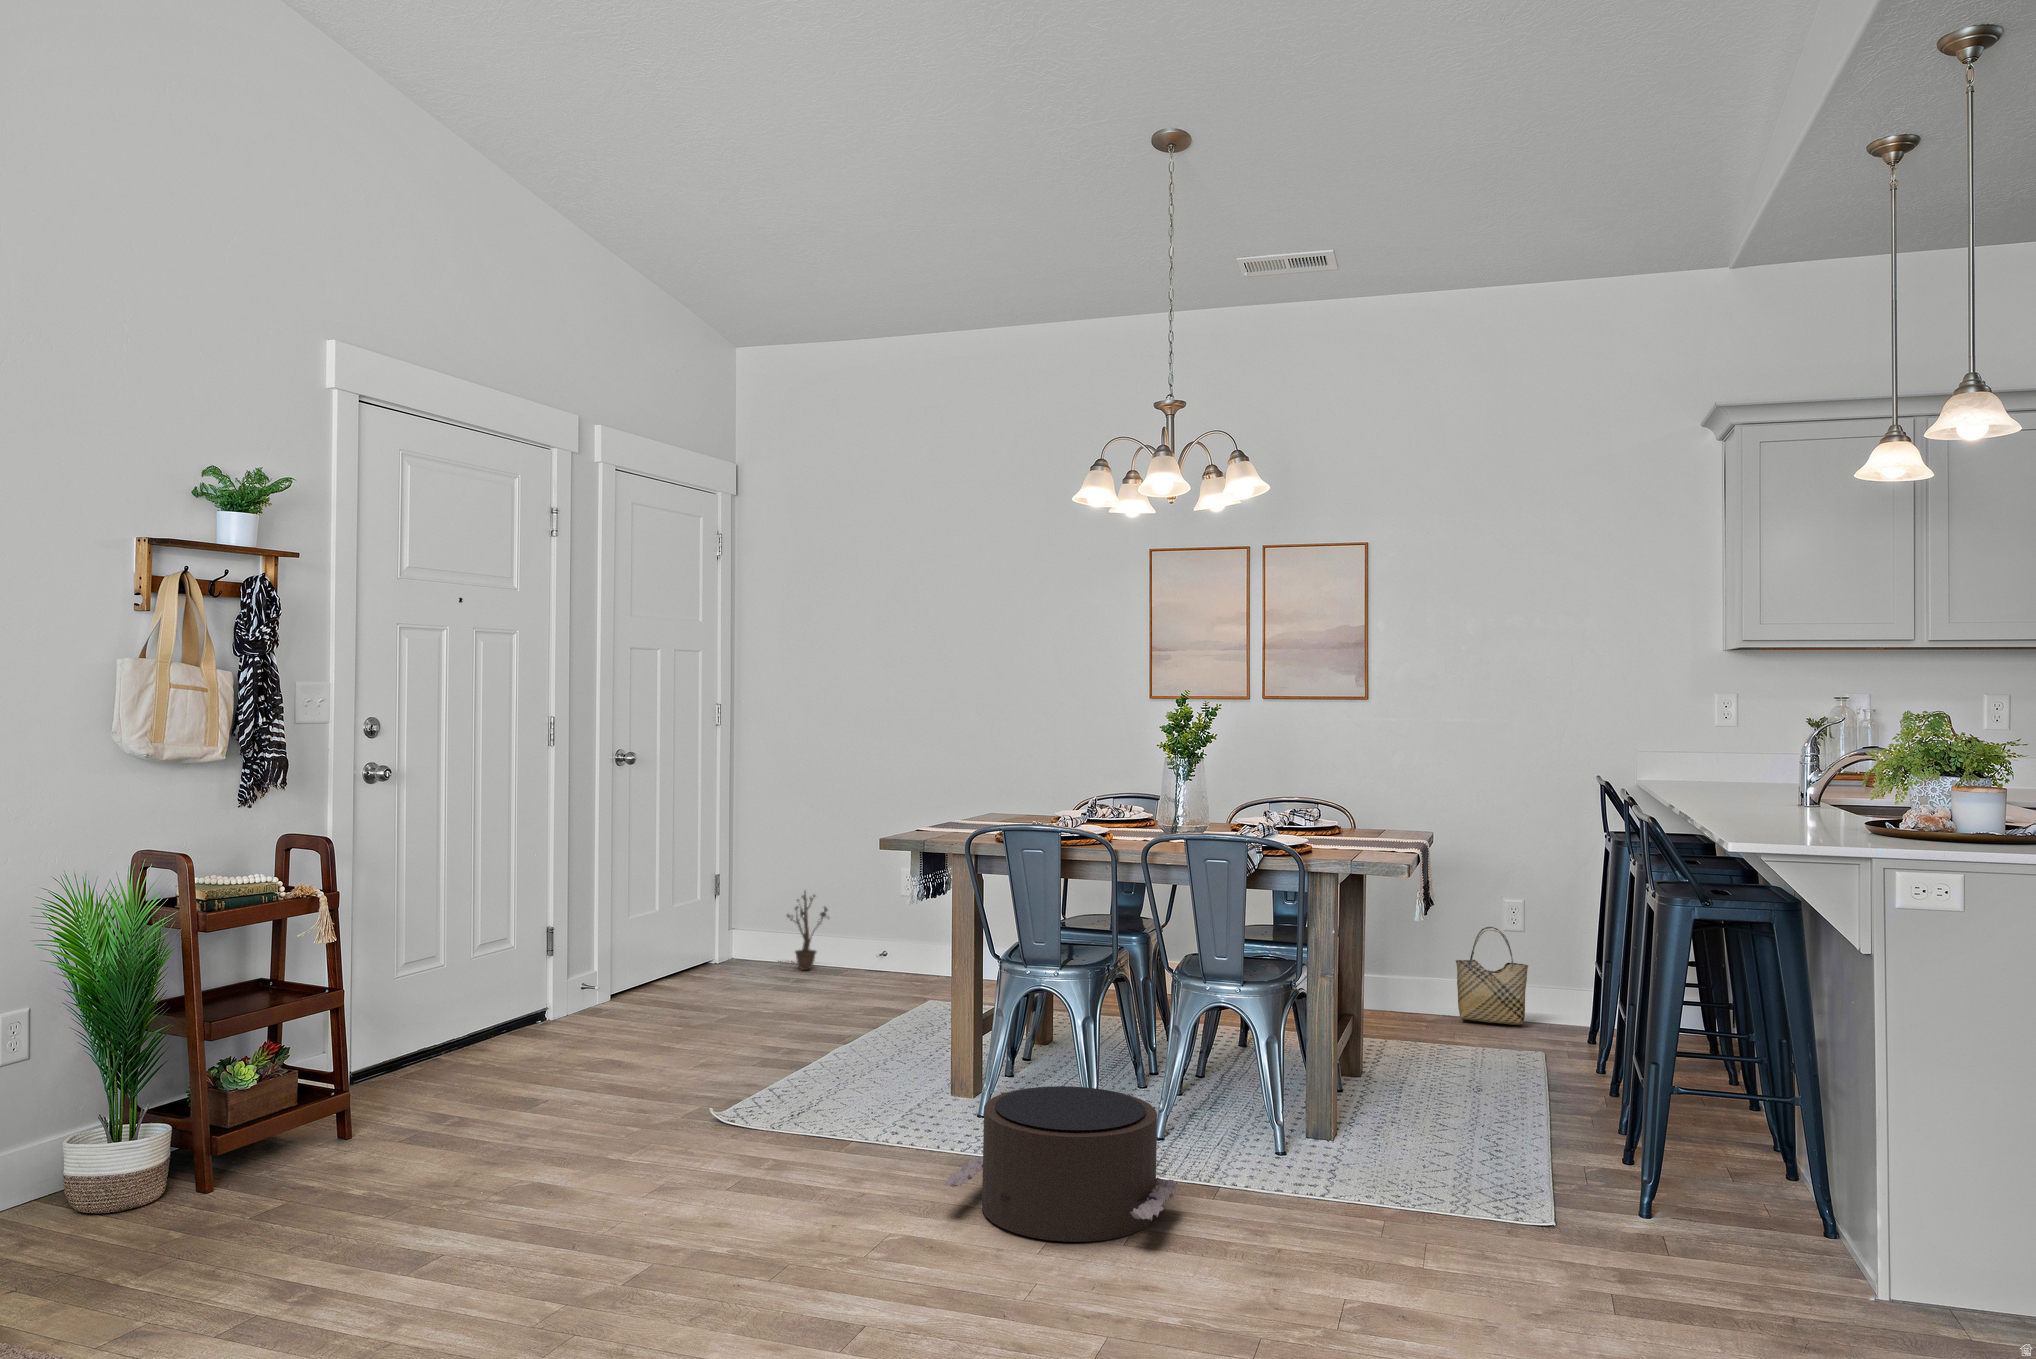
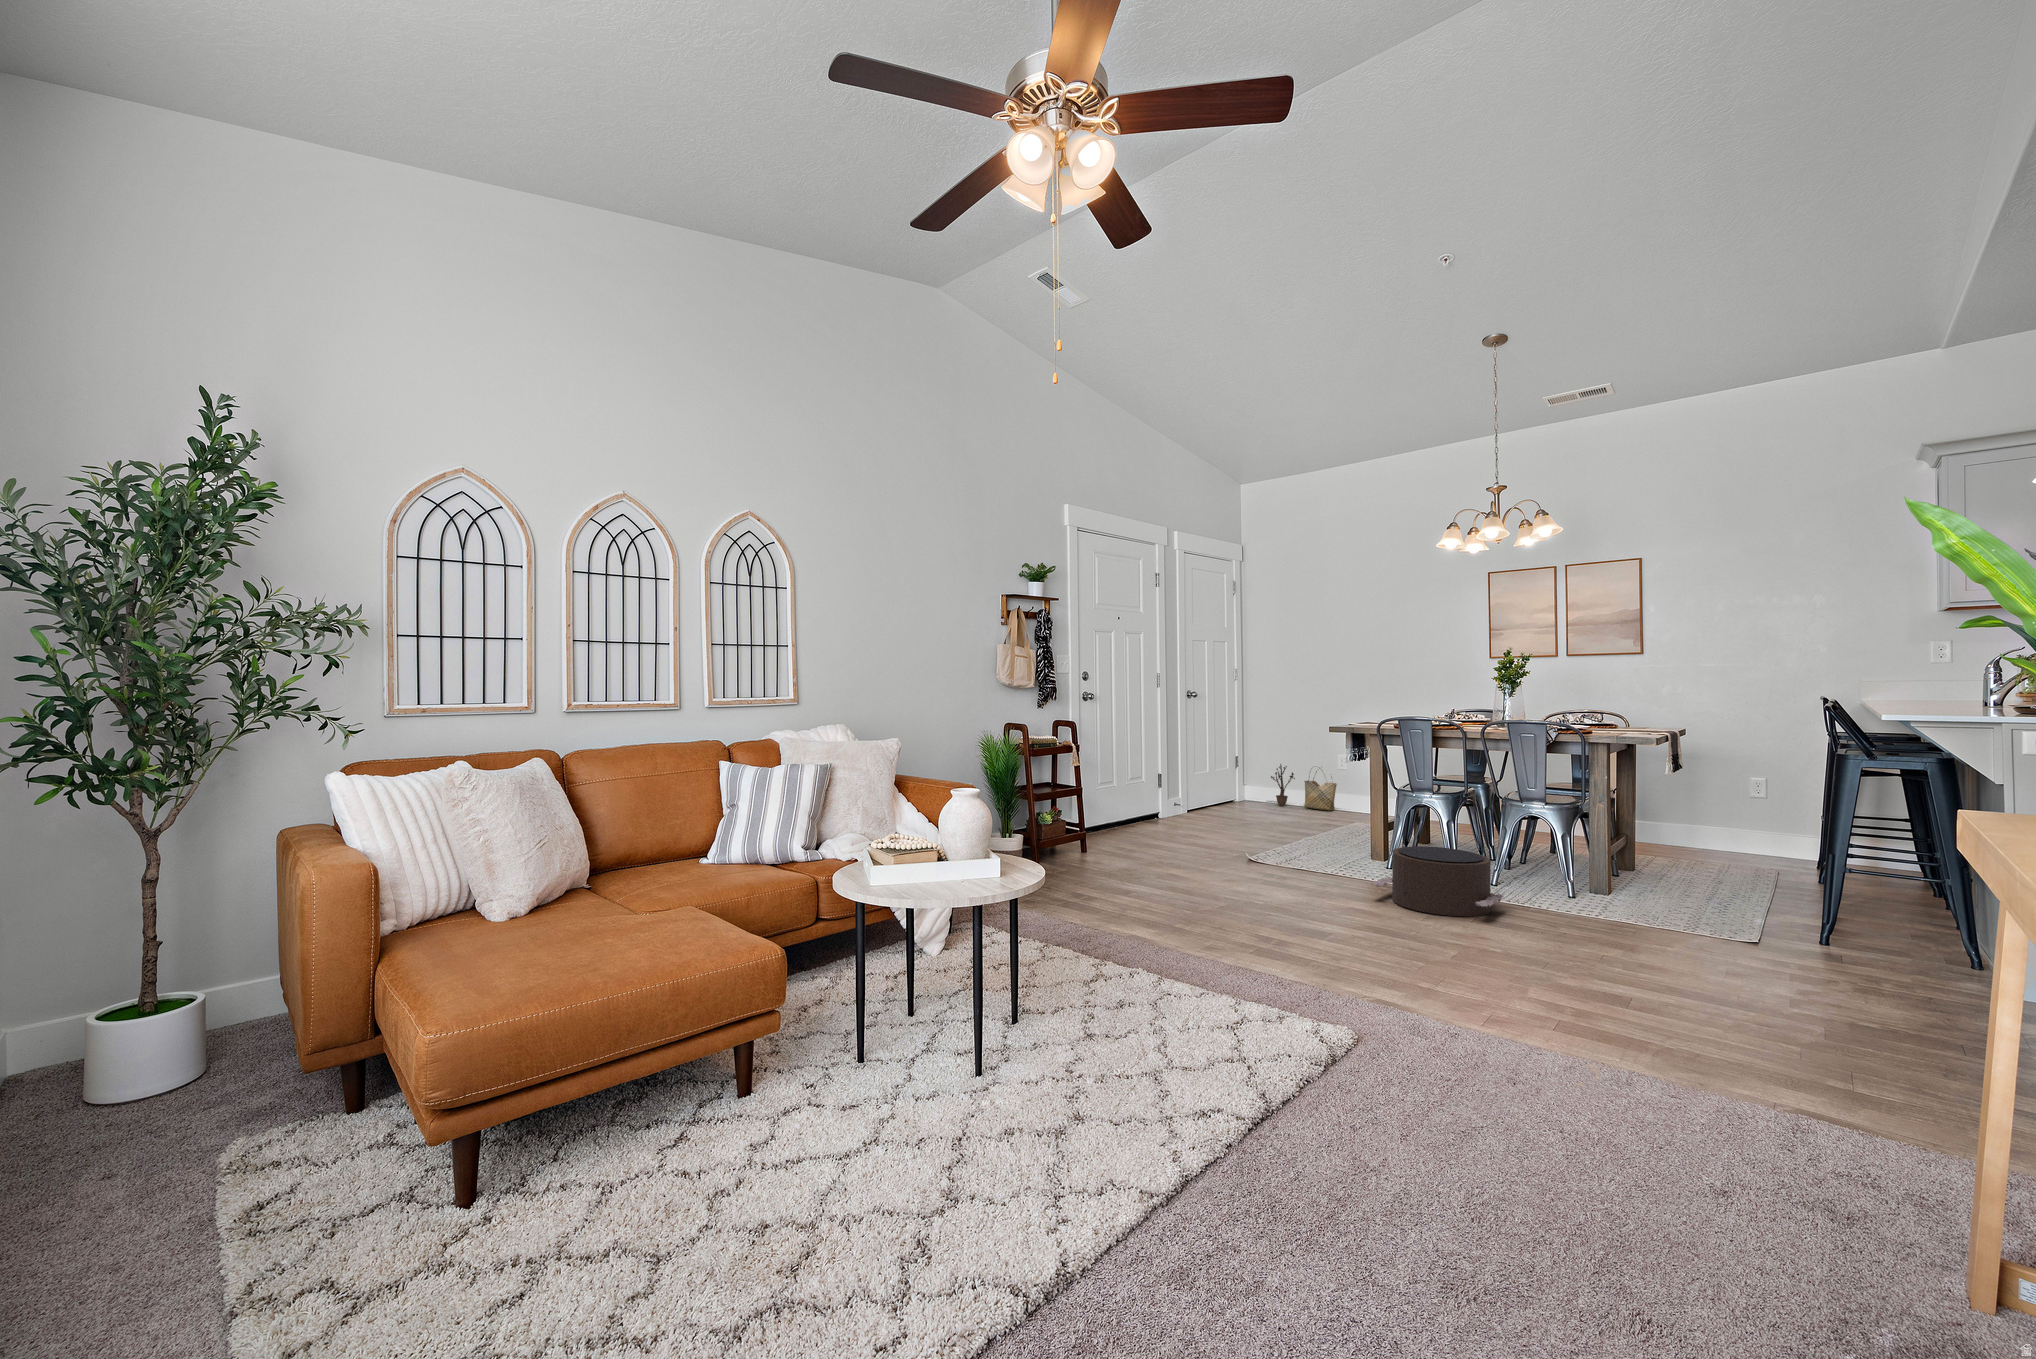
woven basket: present [1456,927,1528,1025] -> present [1304,768,1337,811]

